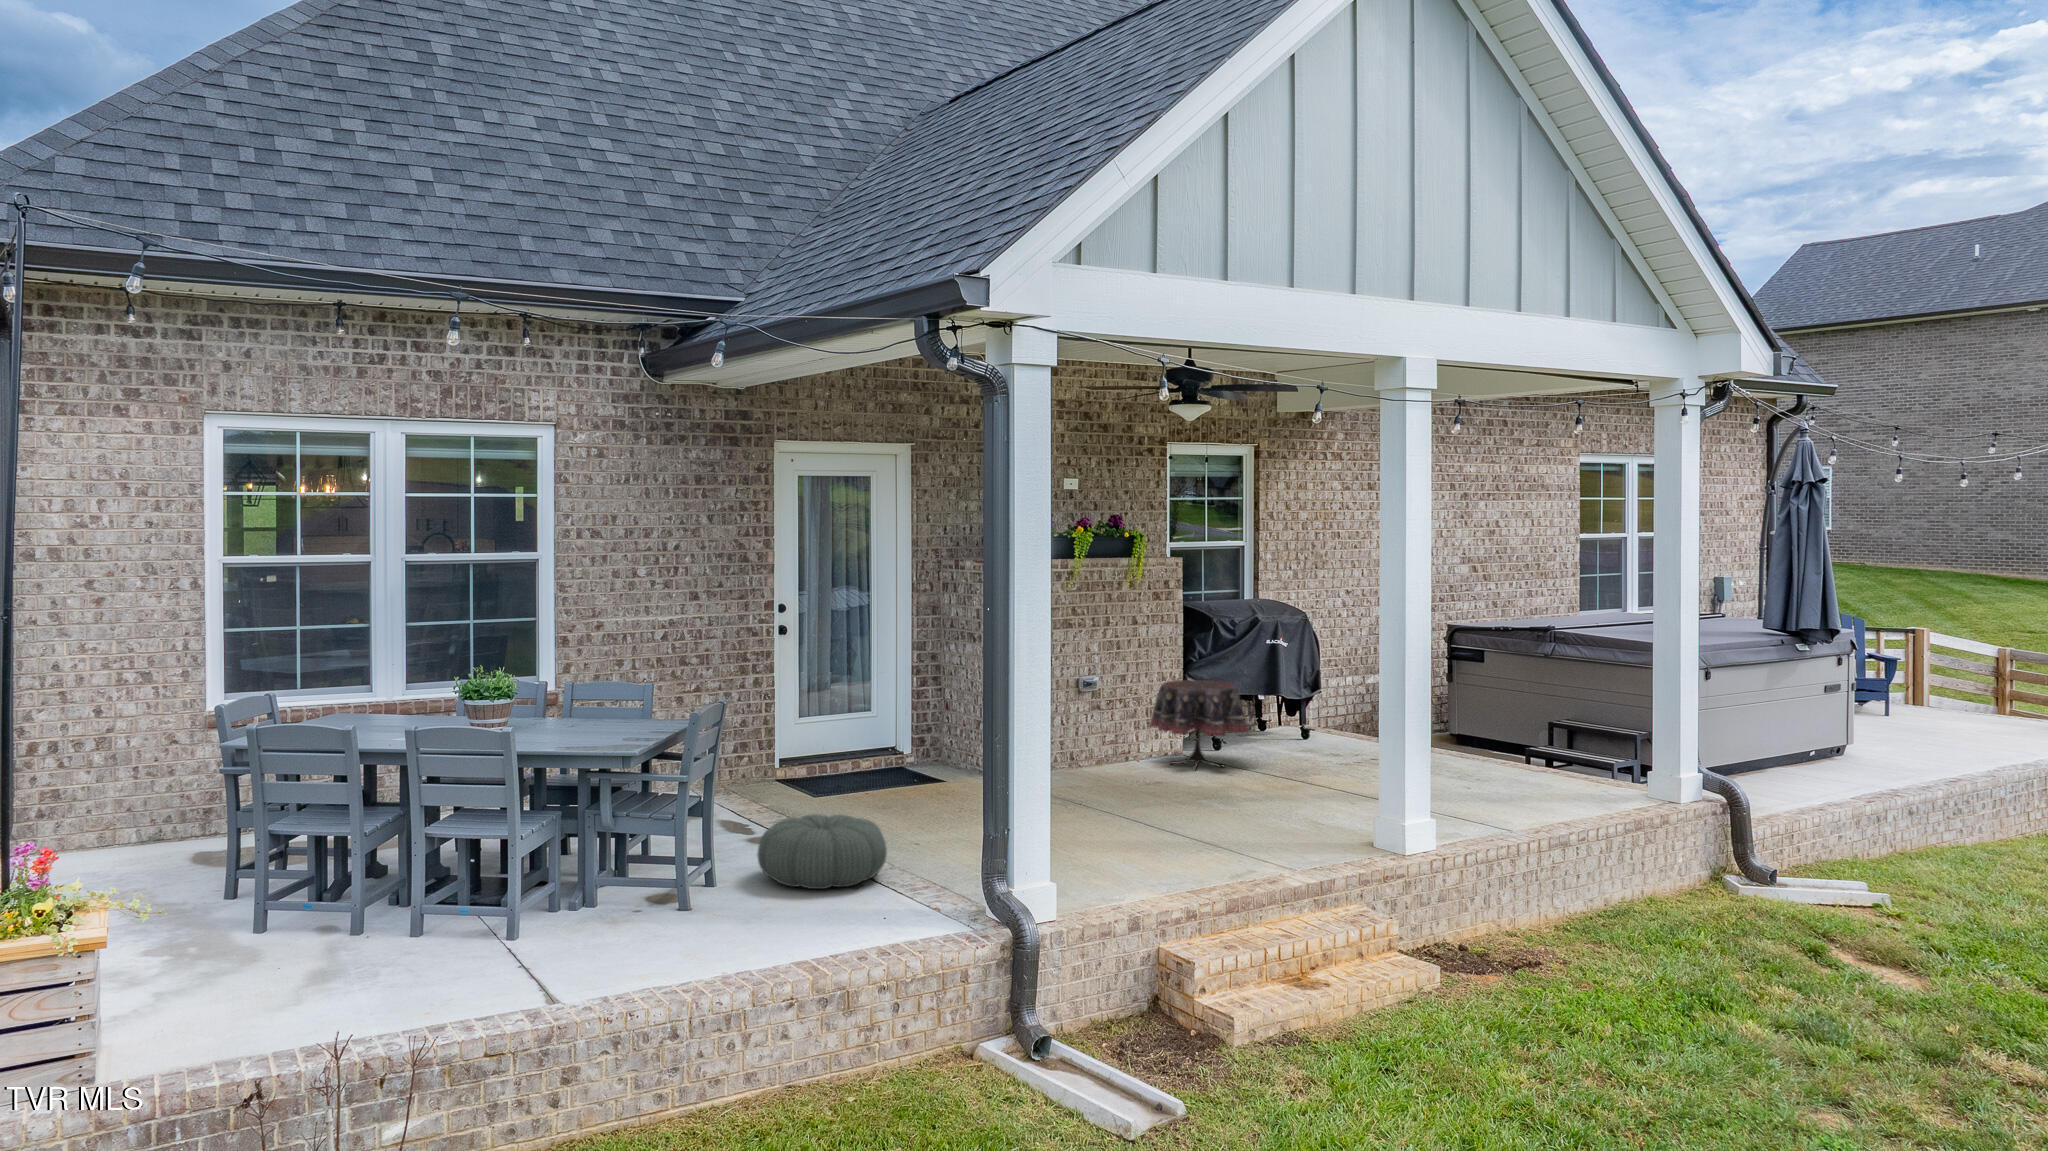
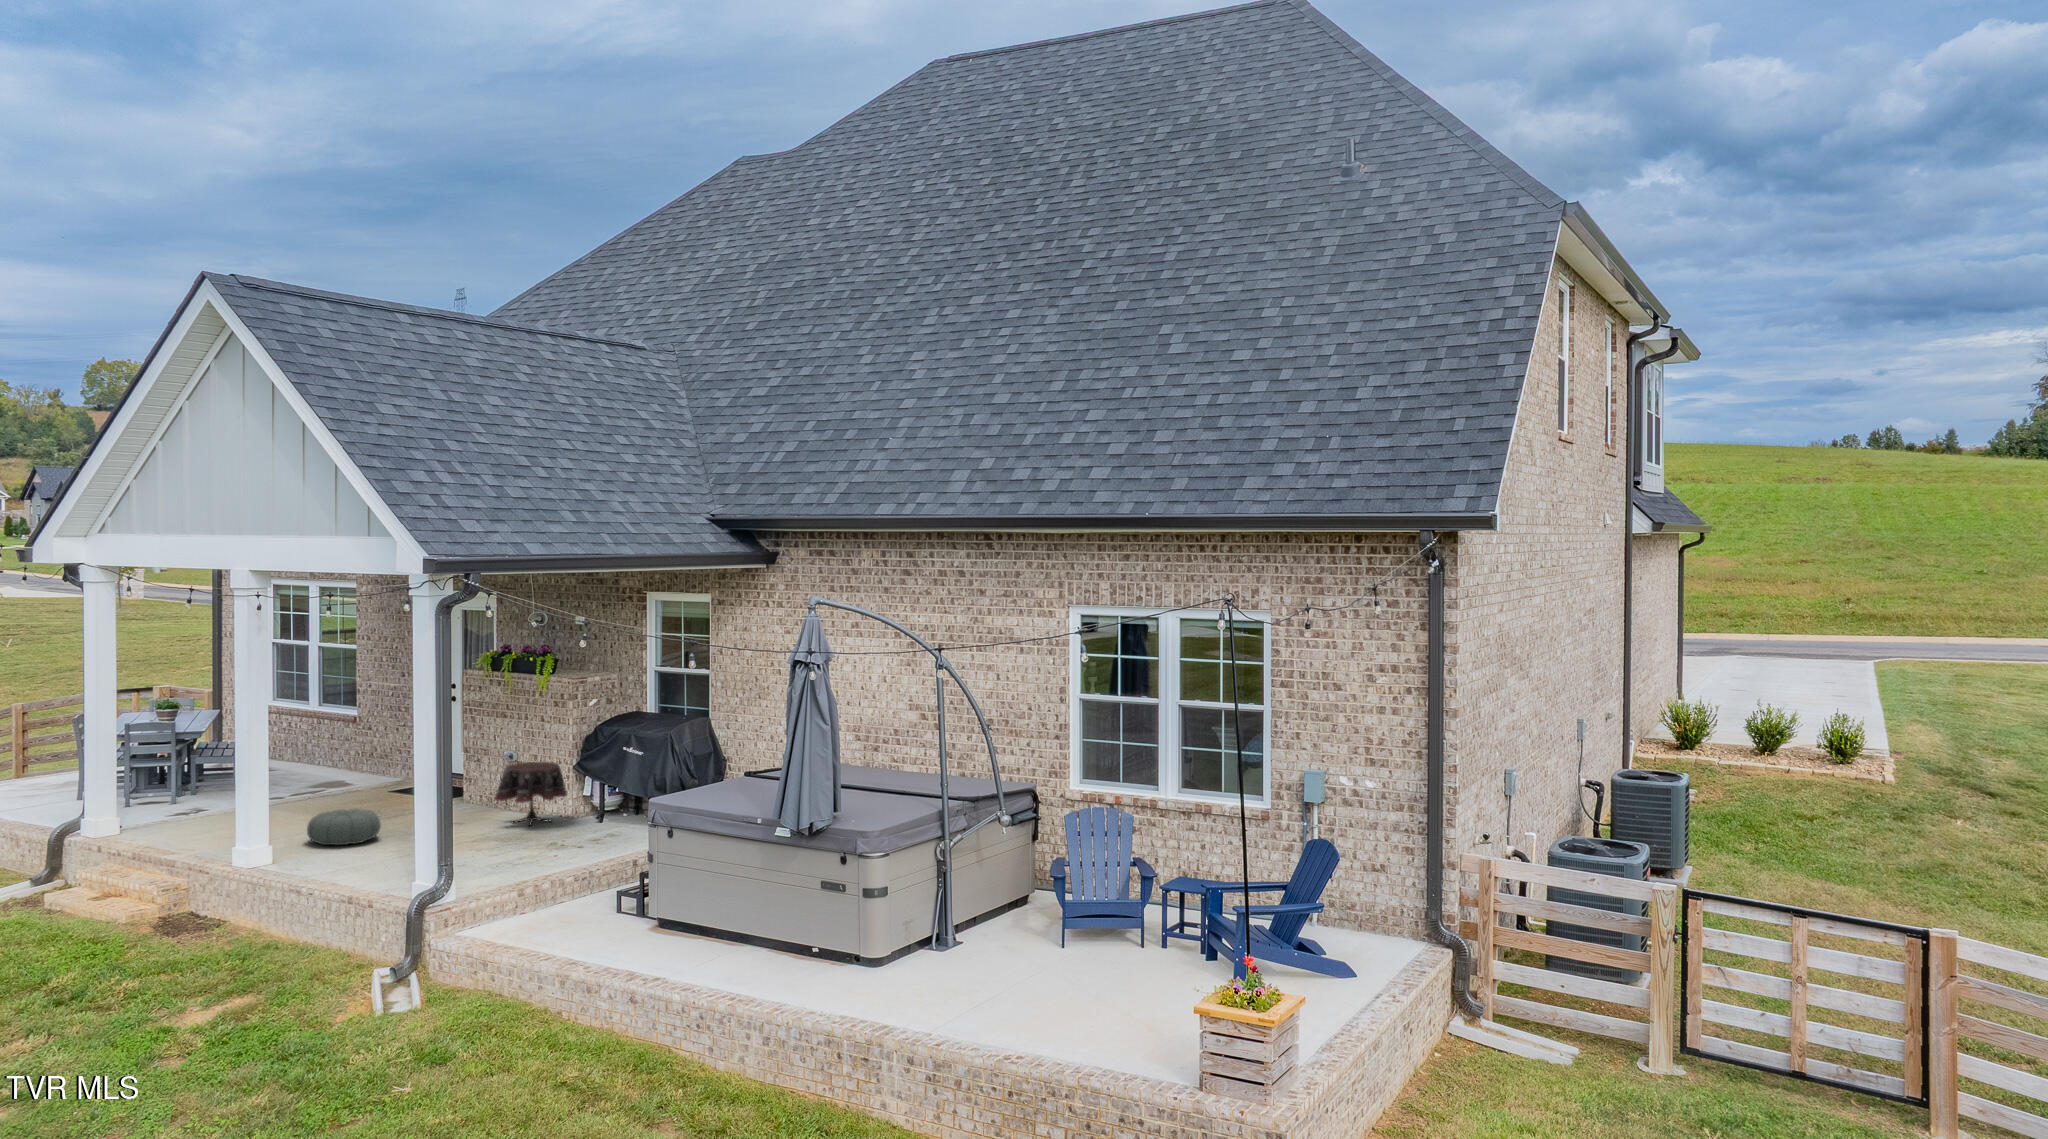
pouf: present [758,814,887,889] -> present [307,809,381,845]

